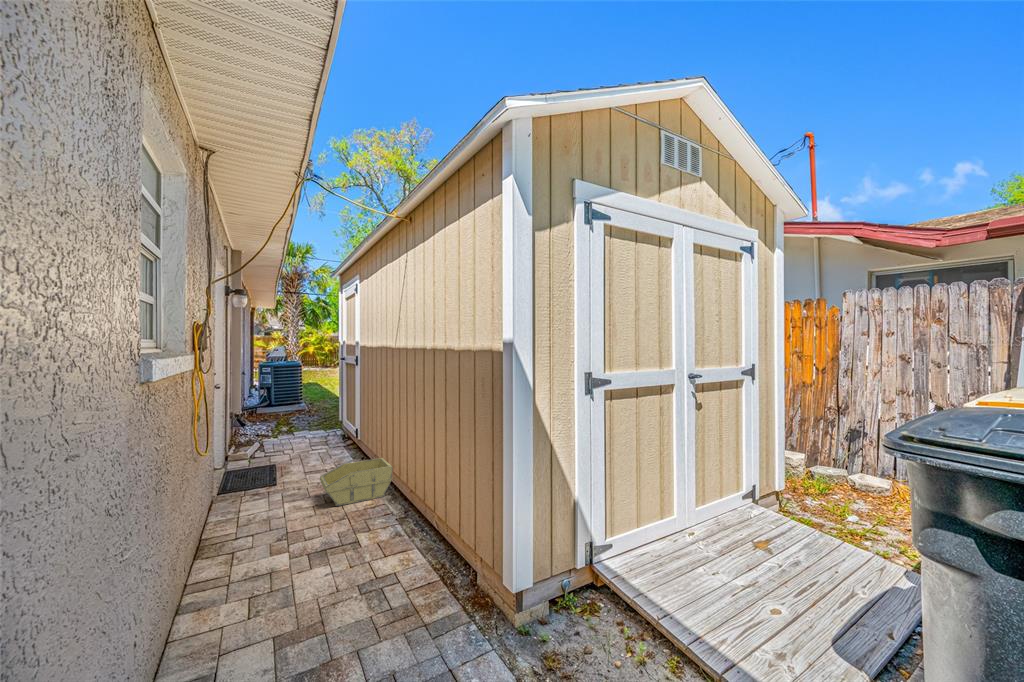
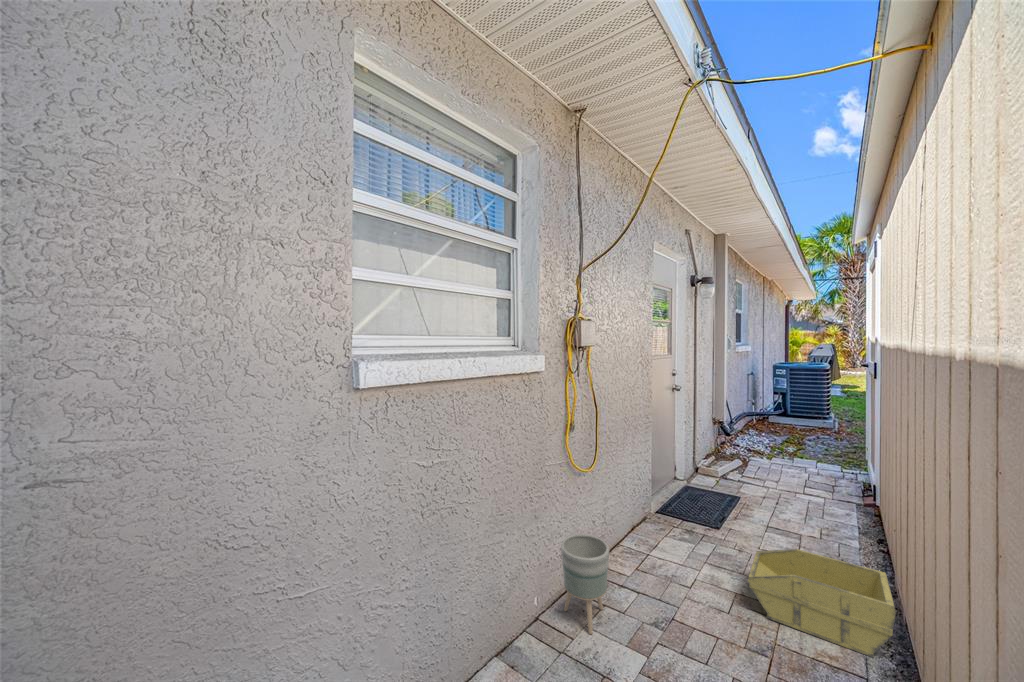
planter: none [200,498,248,572] -> present [561,534,609,634]

